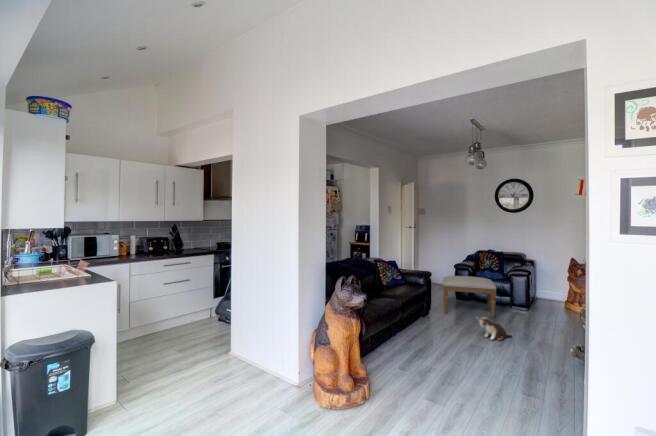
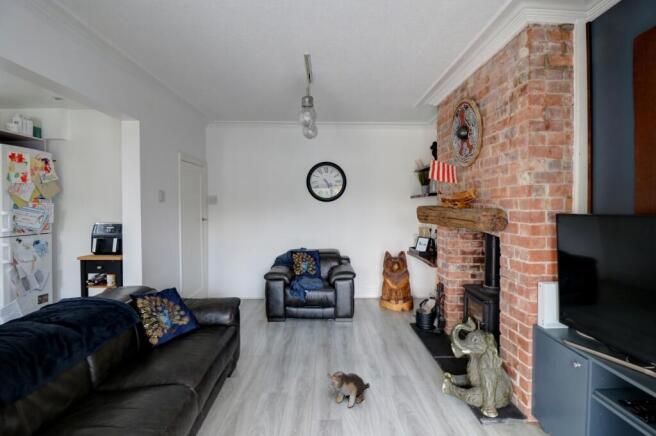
ottoman: present [443,276,496,318] -> none [253,290,330,358]

